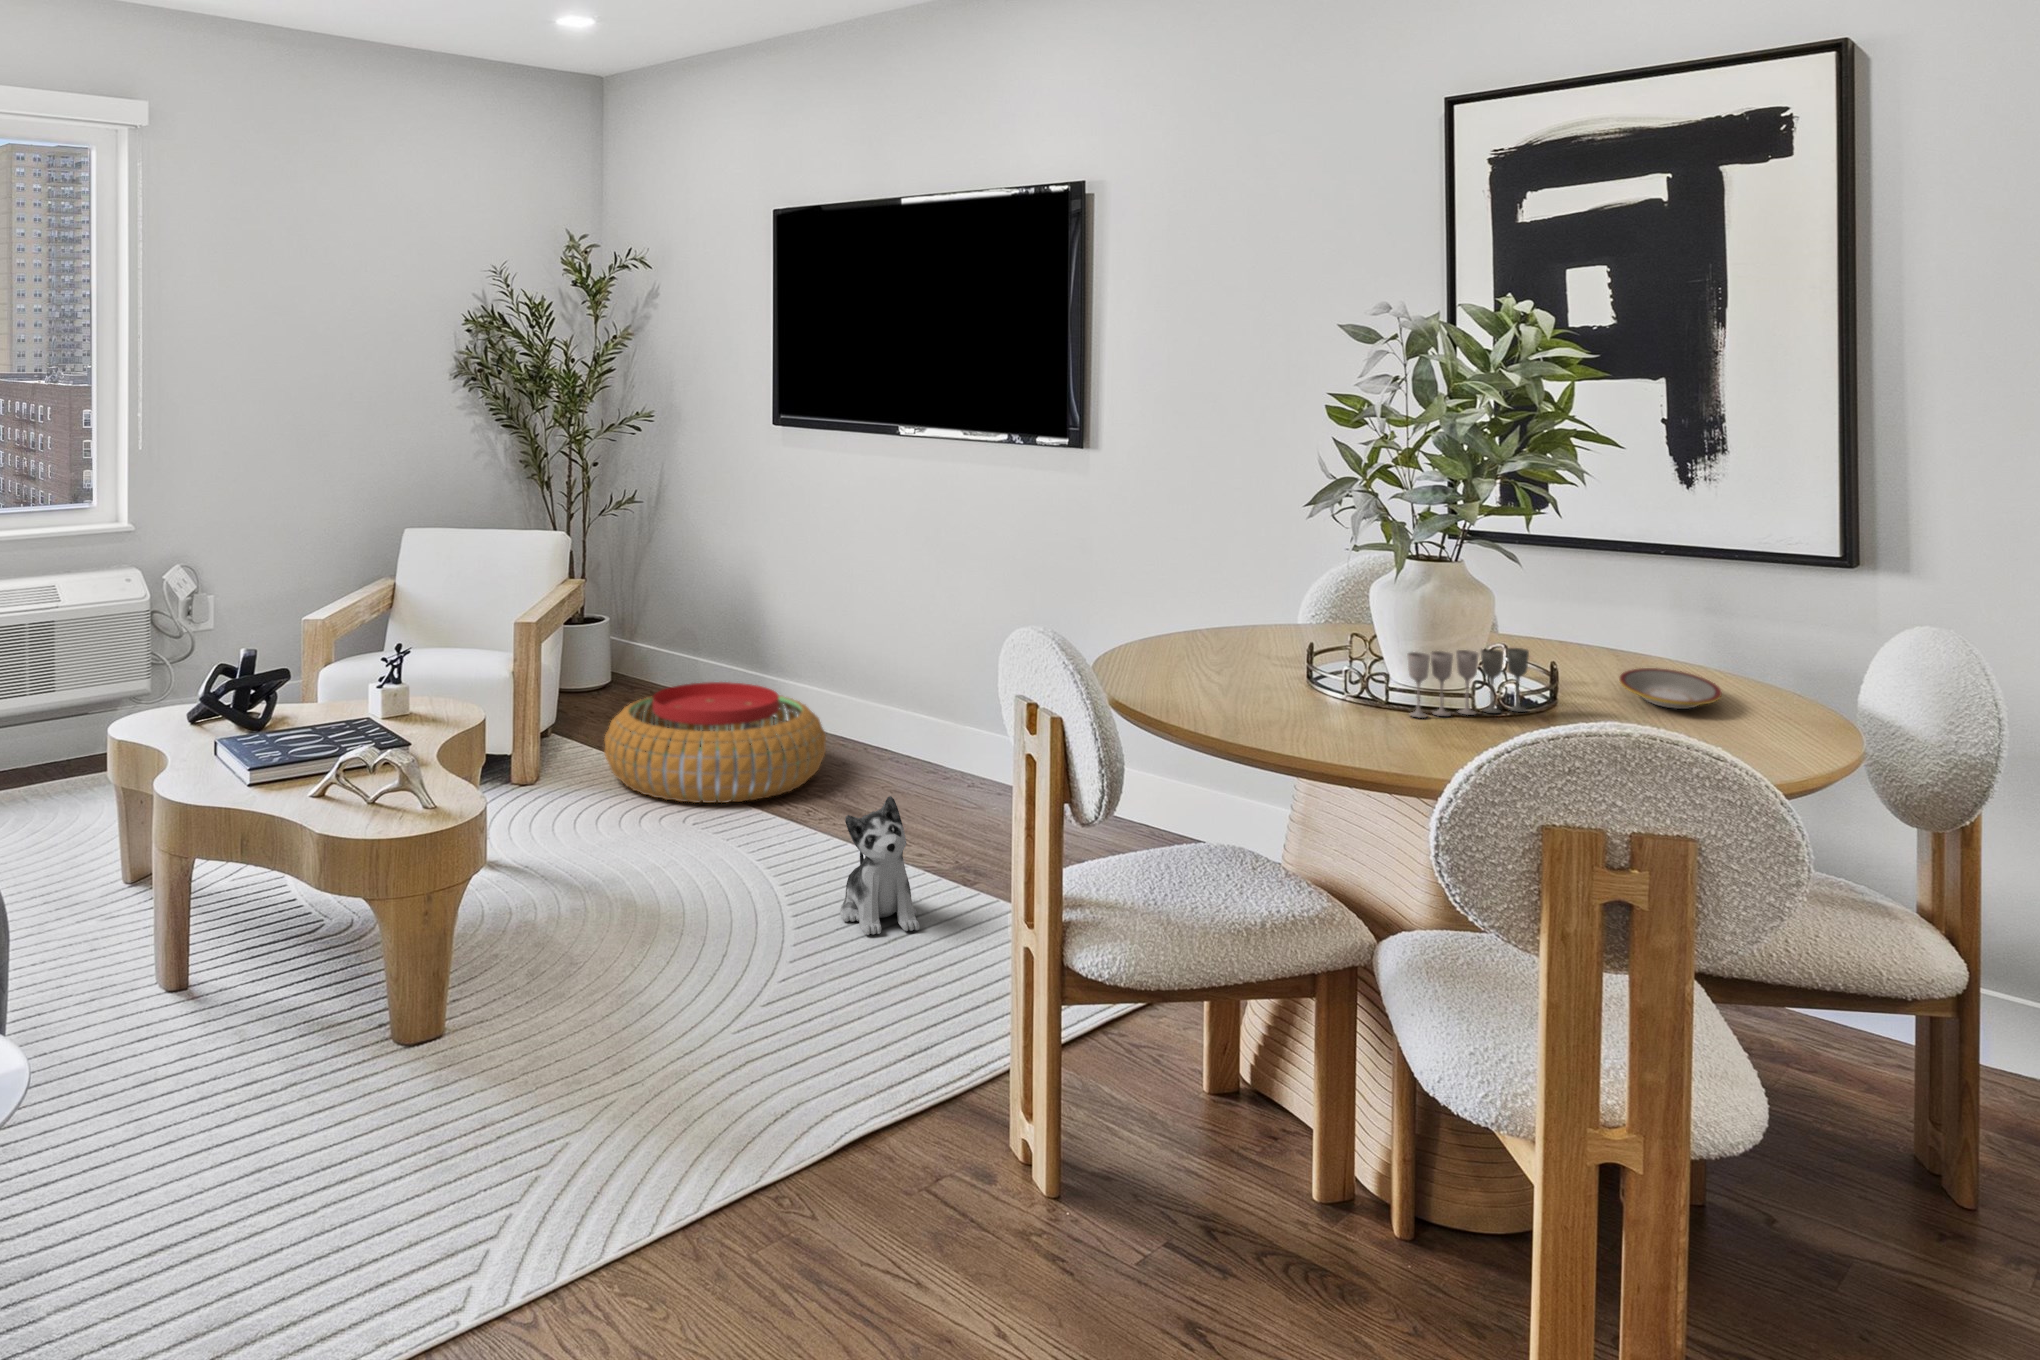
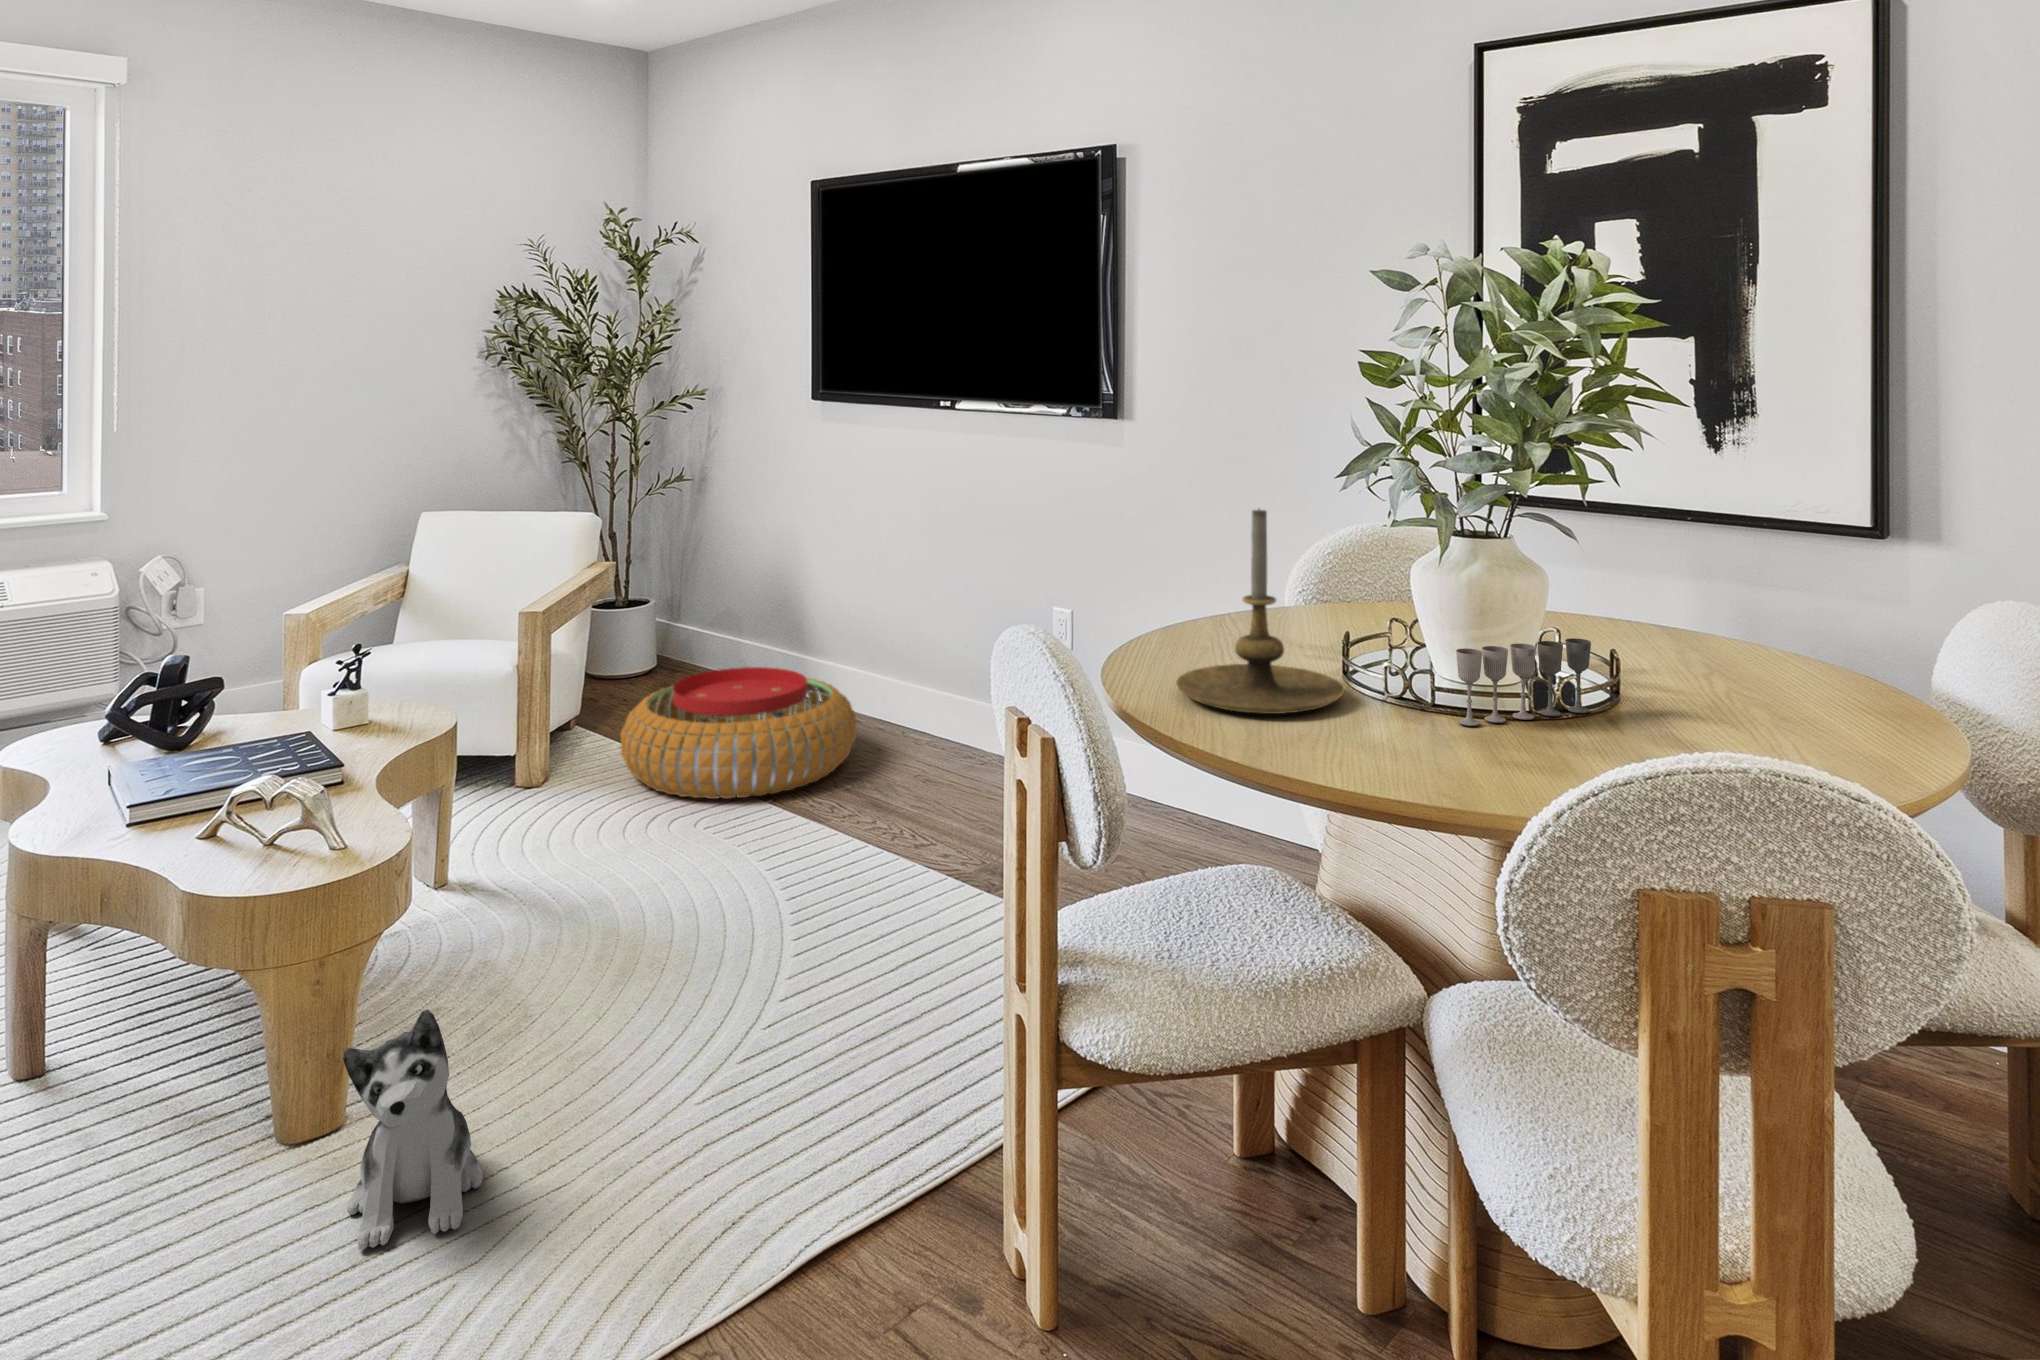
candle holder: none [1161,530,1310,704] -> present [1176,509,1344,714]
plate: present [1619,668,1722,709] -> none [1682,652,1799,703]
plush toy: present [840,796,920,935] -> present [343,1009,483,1250]

